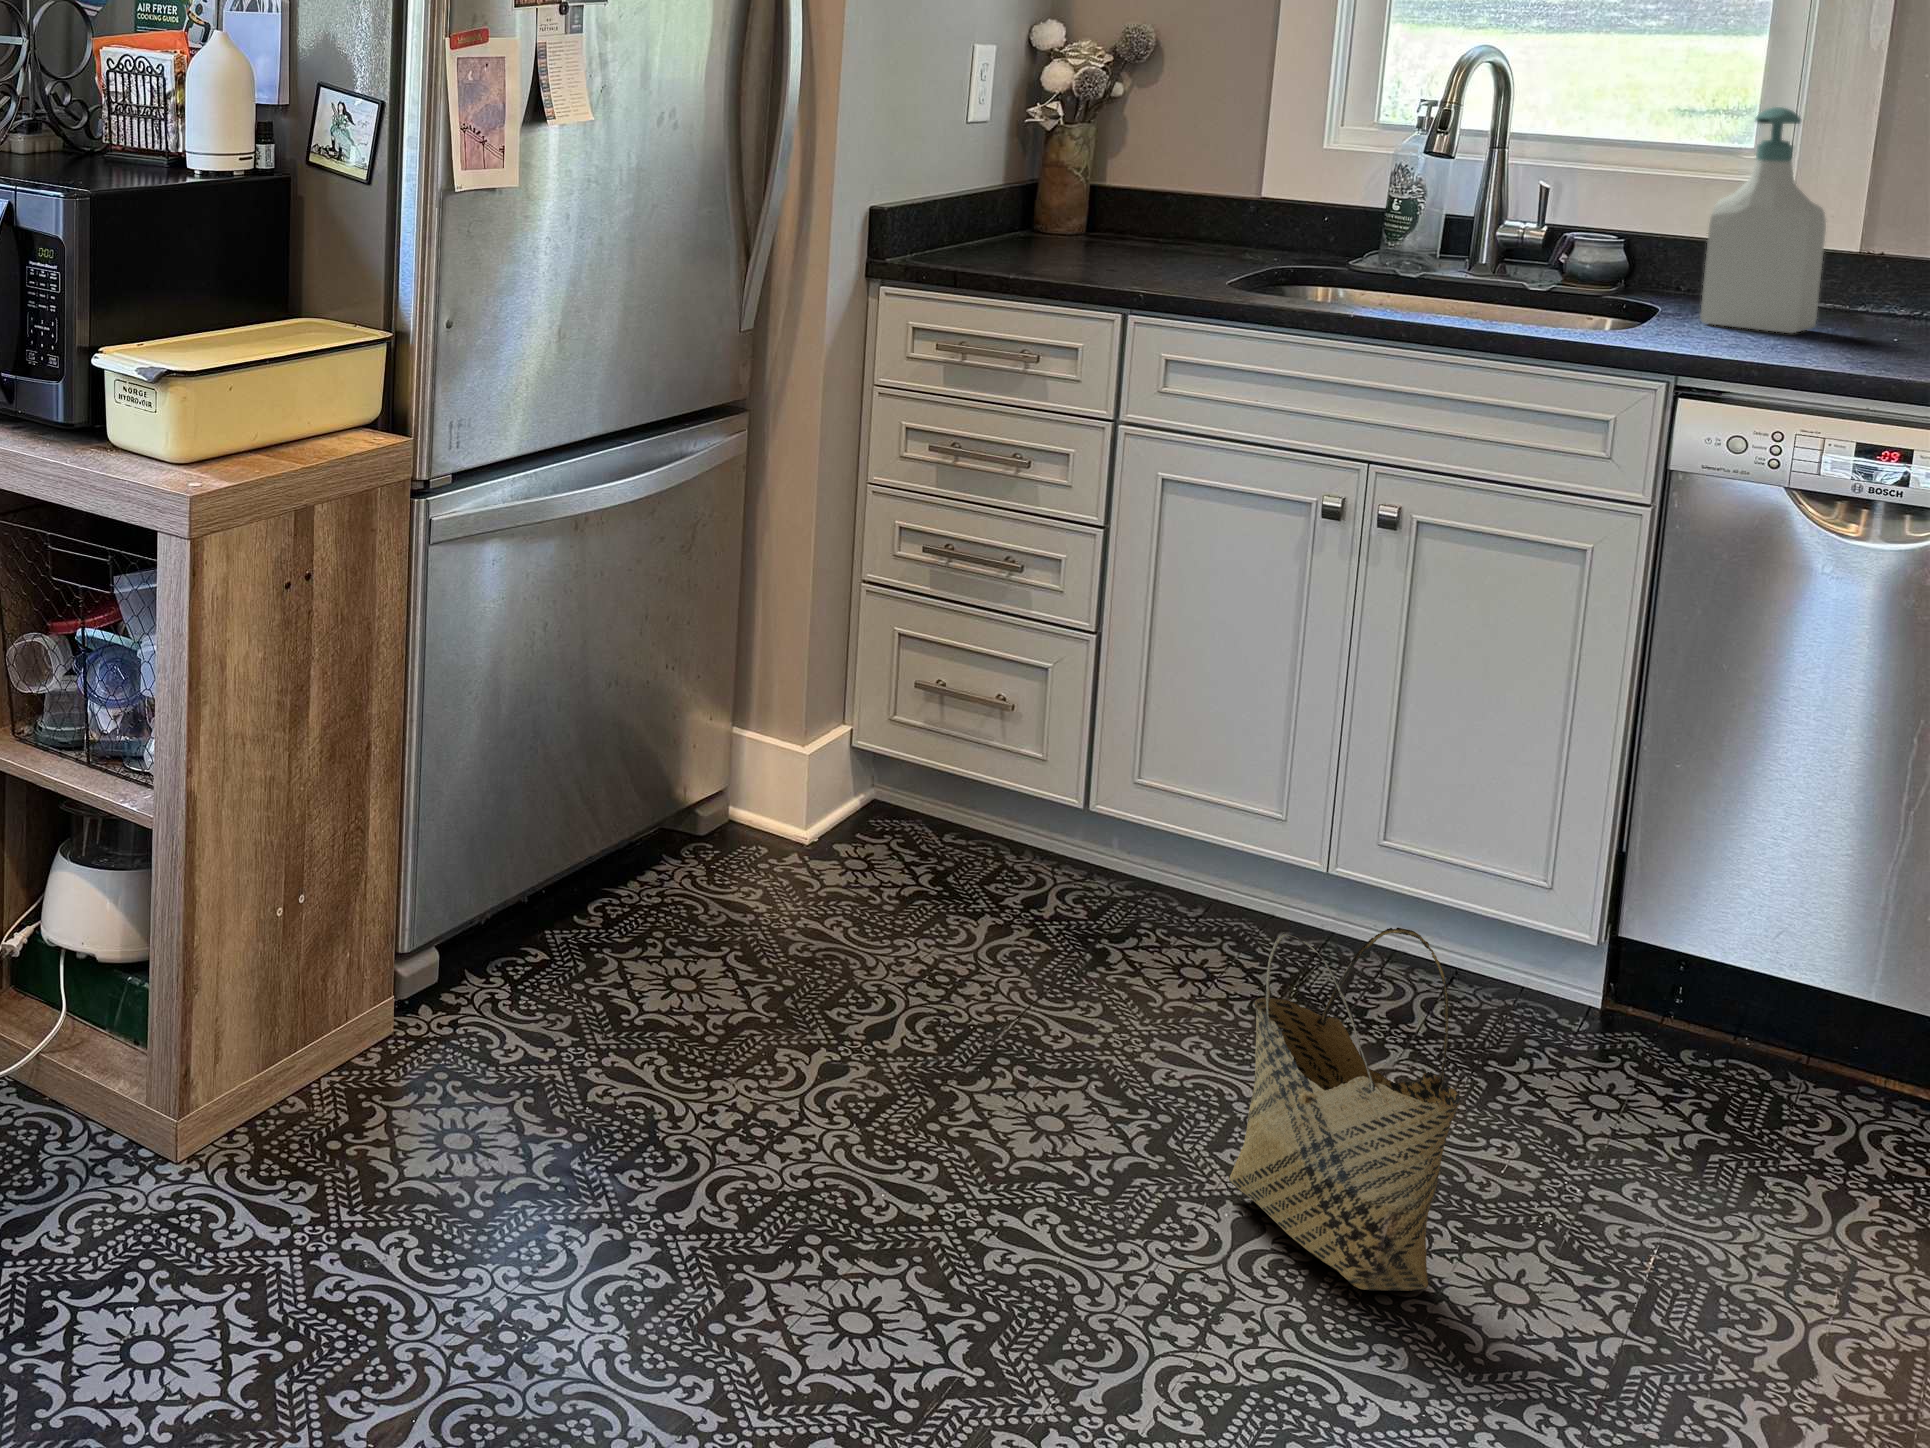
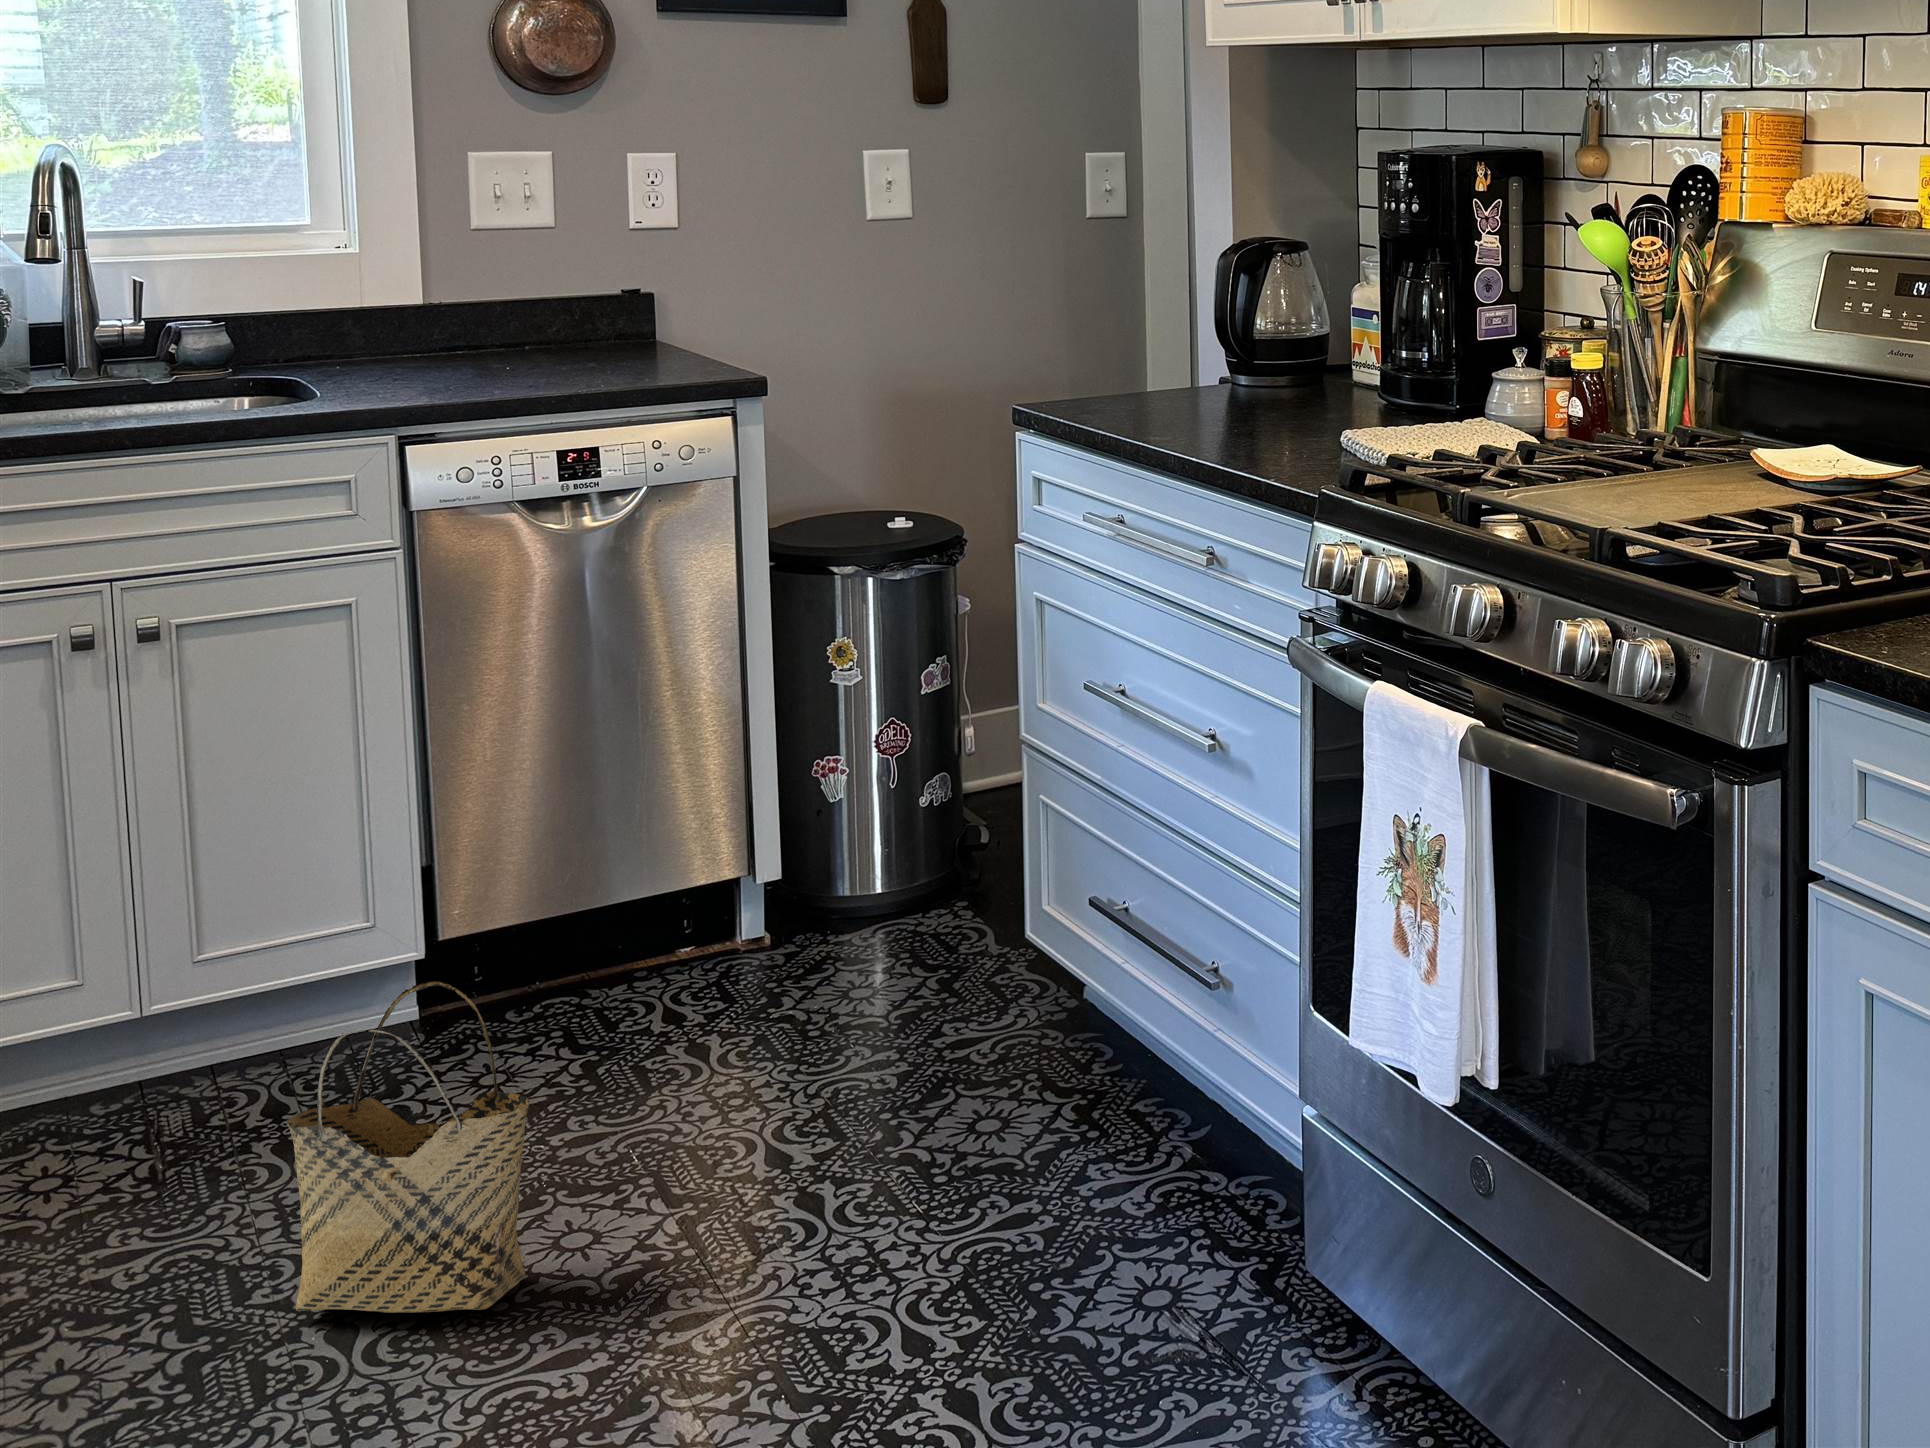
soap bottle: present [1700,107,1826,333] -> none [406,212,496,401]

